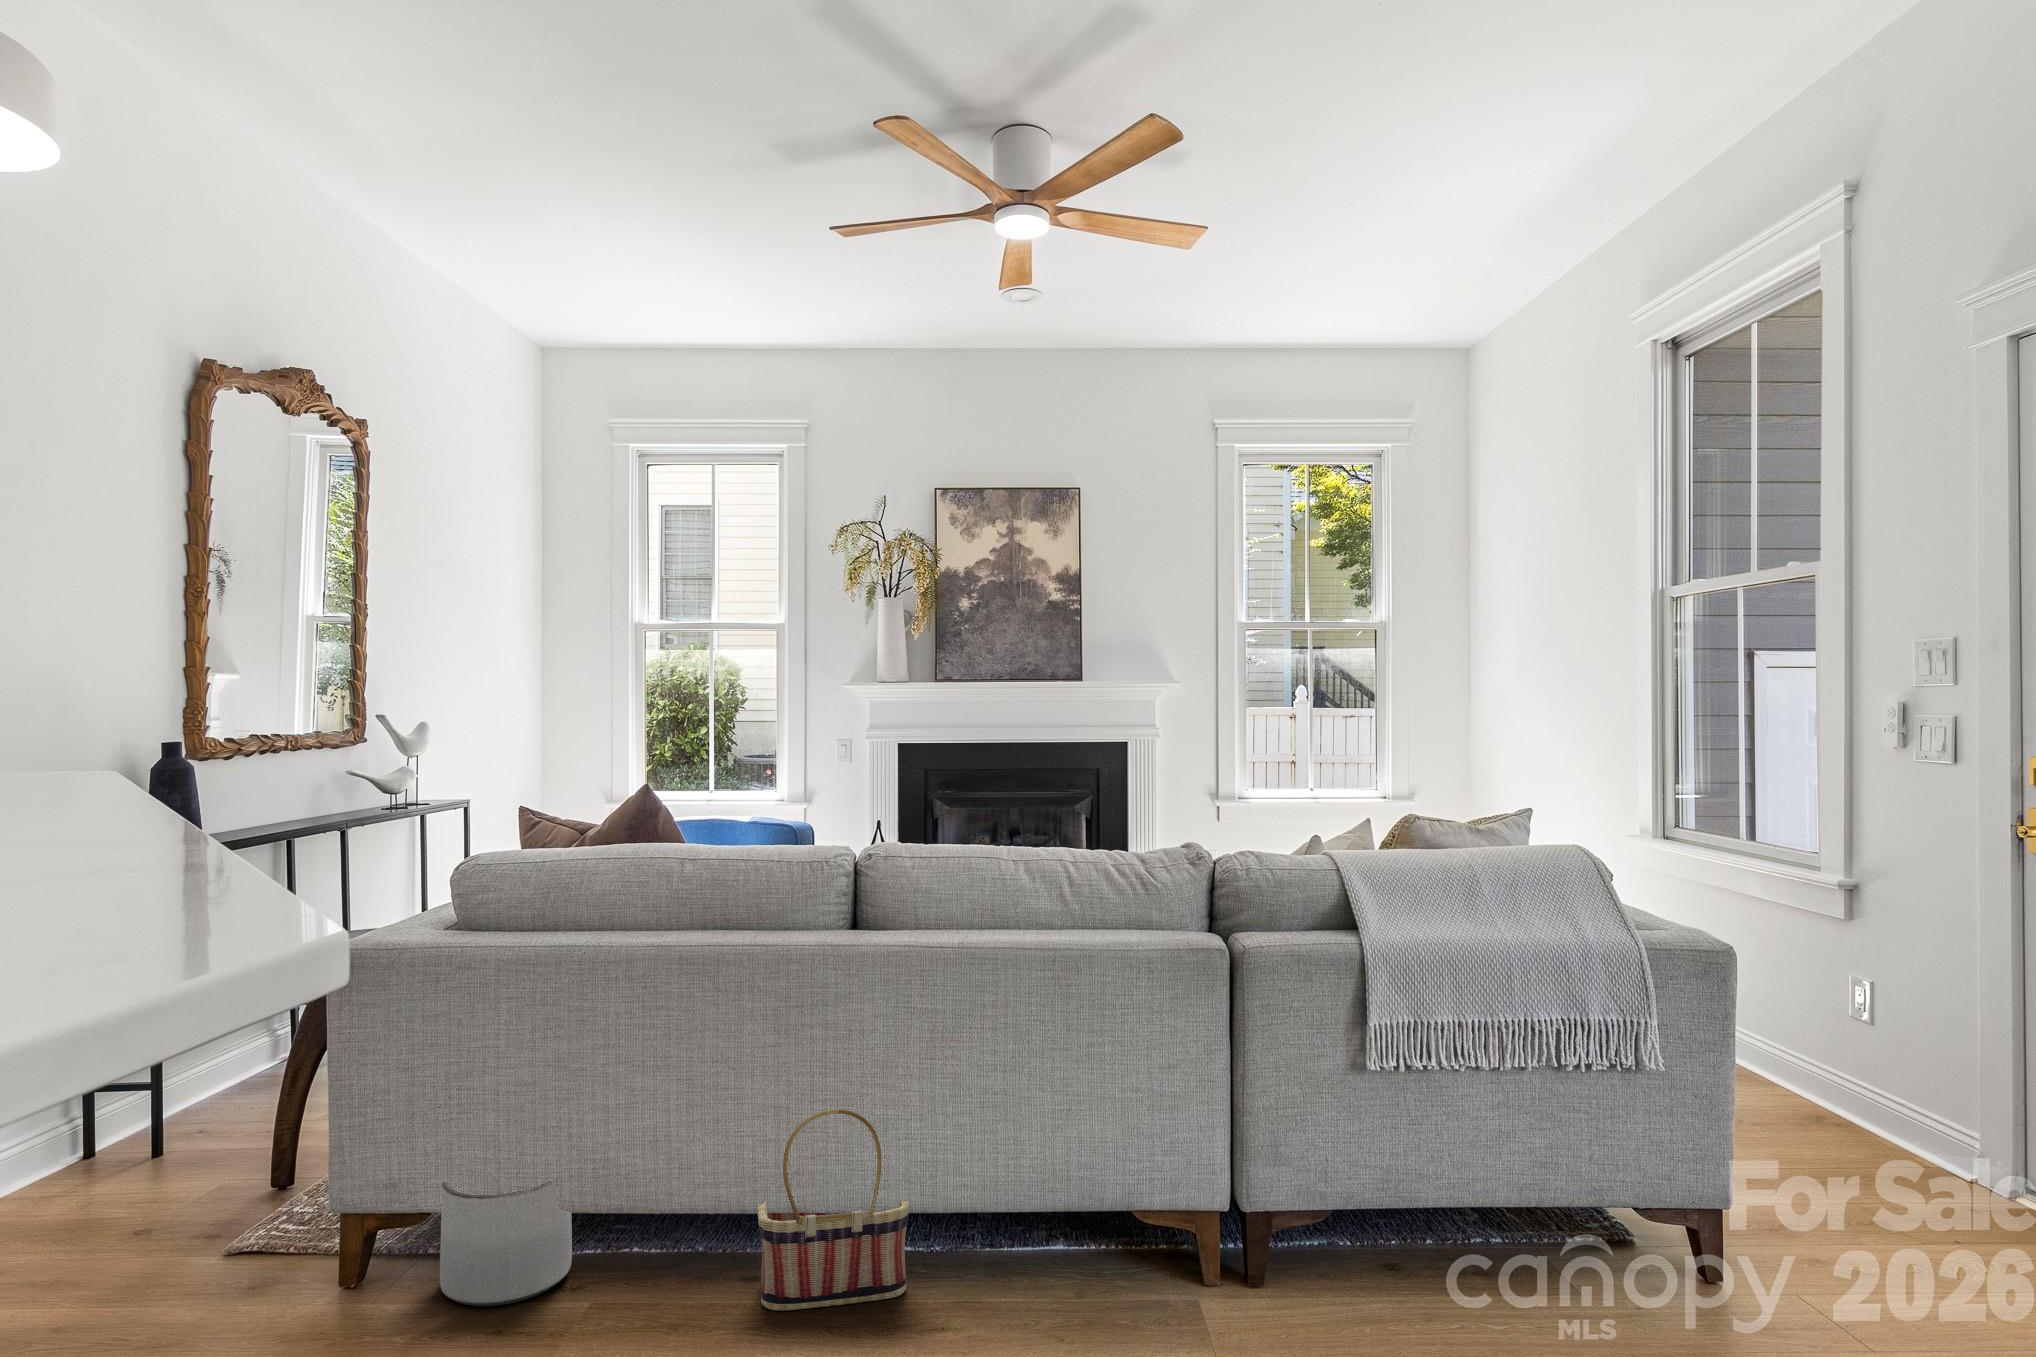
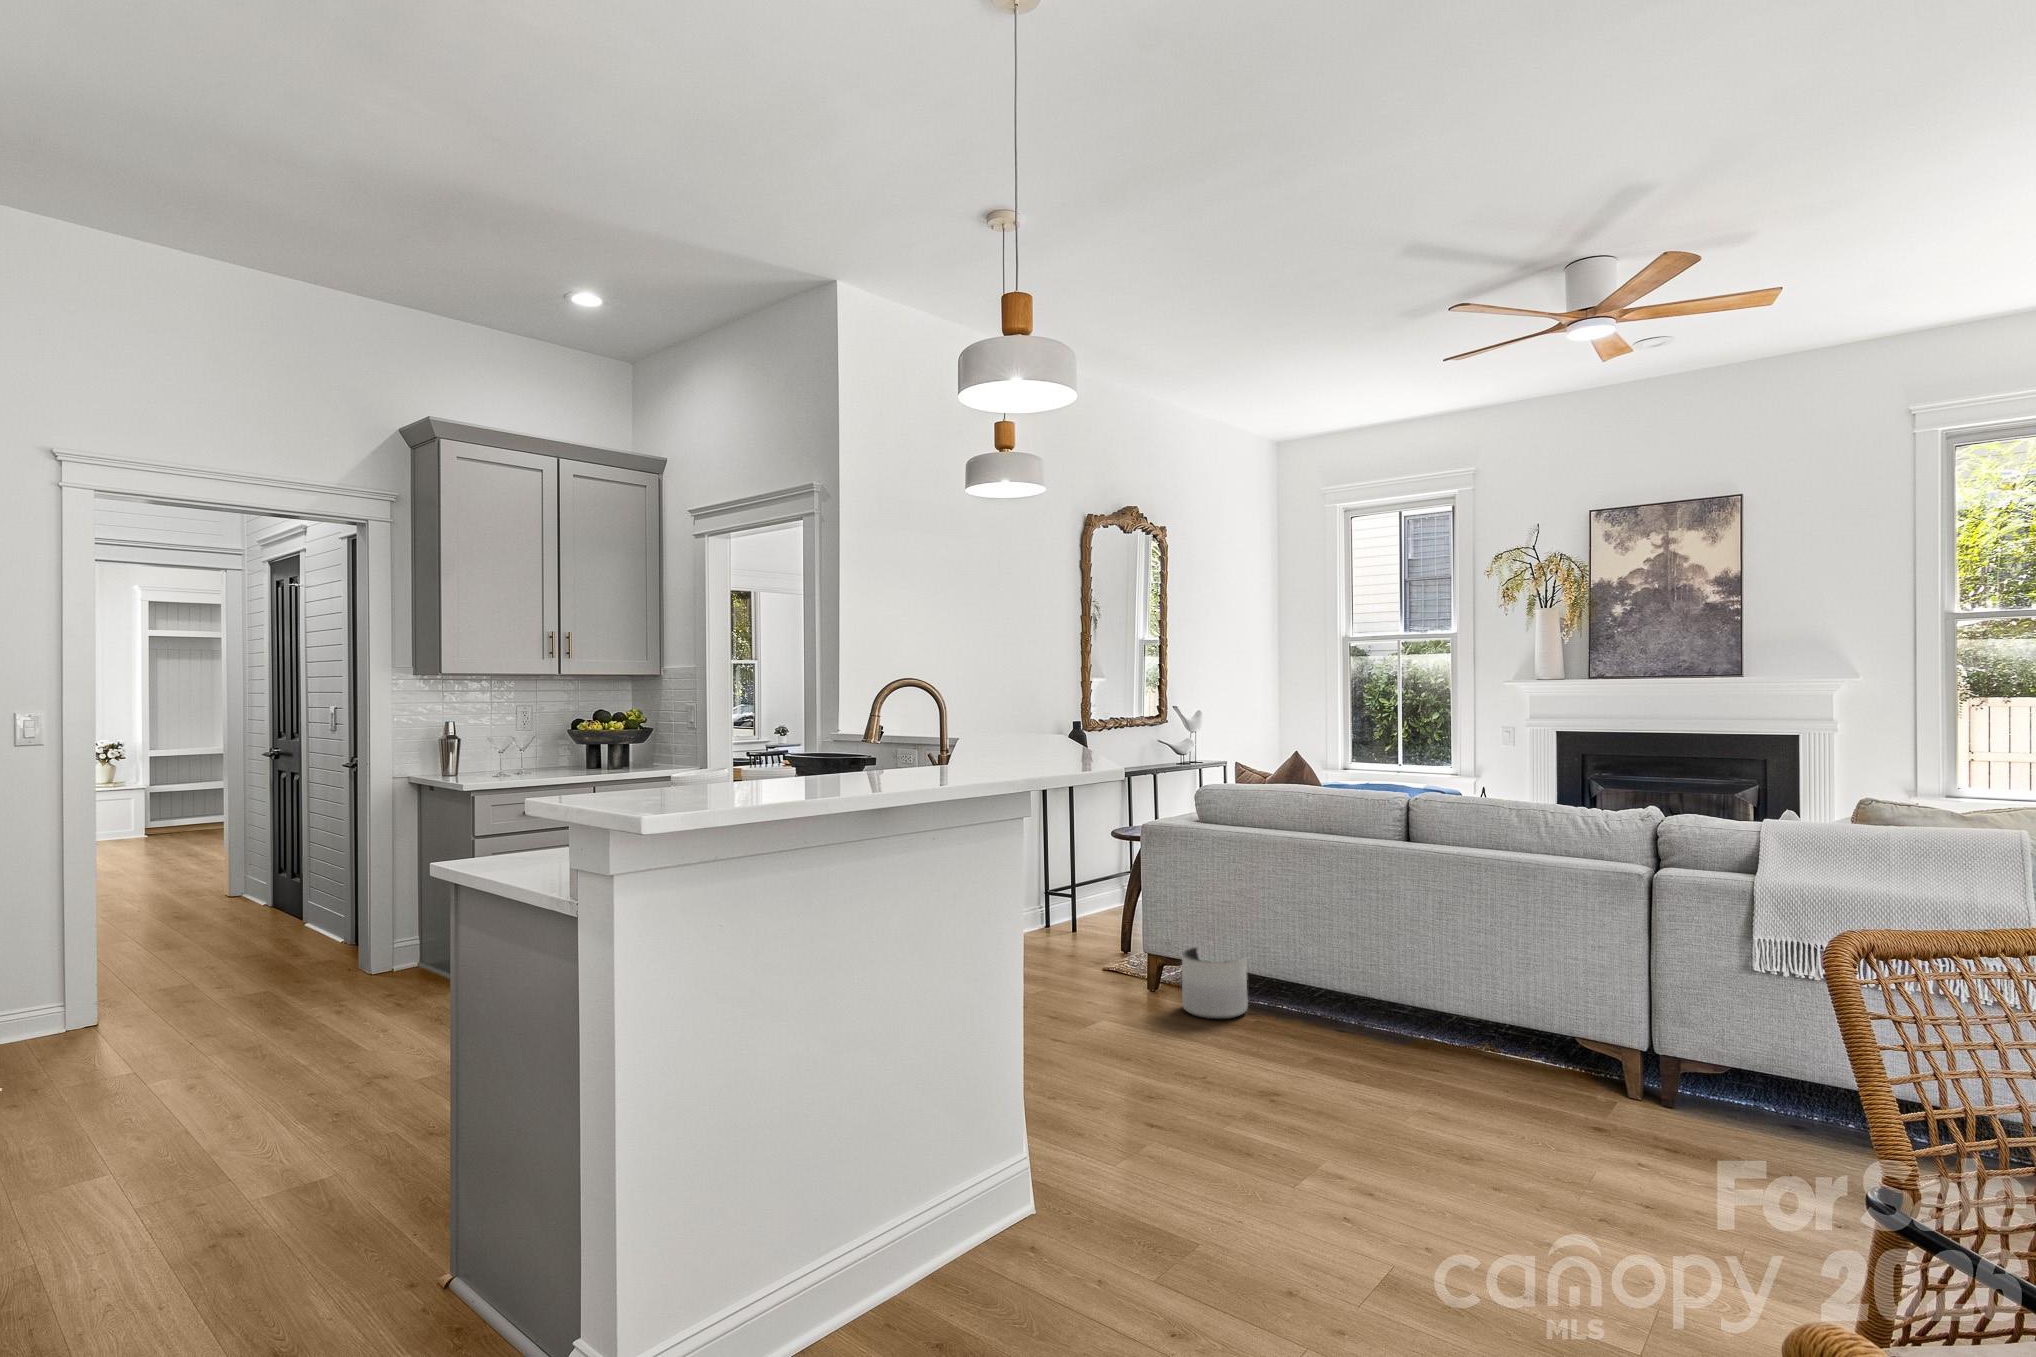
basket: present [758,1109,910,1311] -> none [1337,931,1430,1060]

